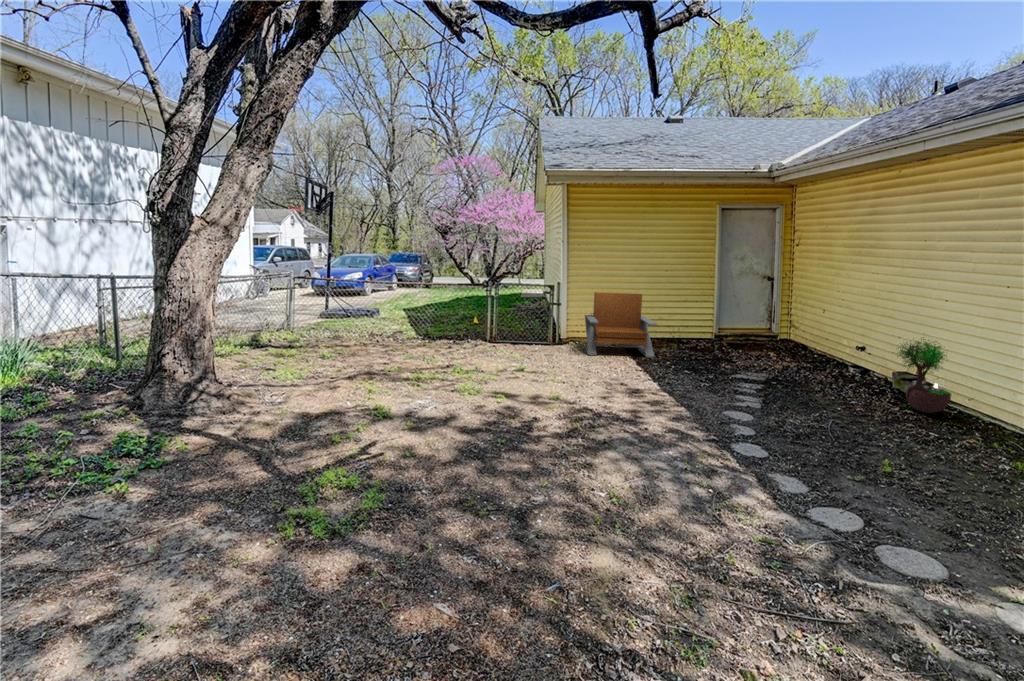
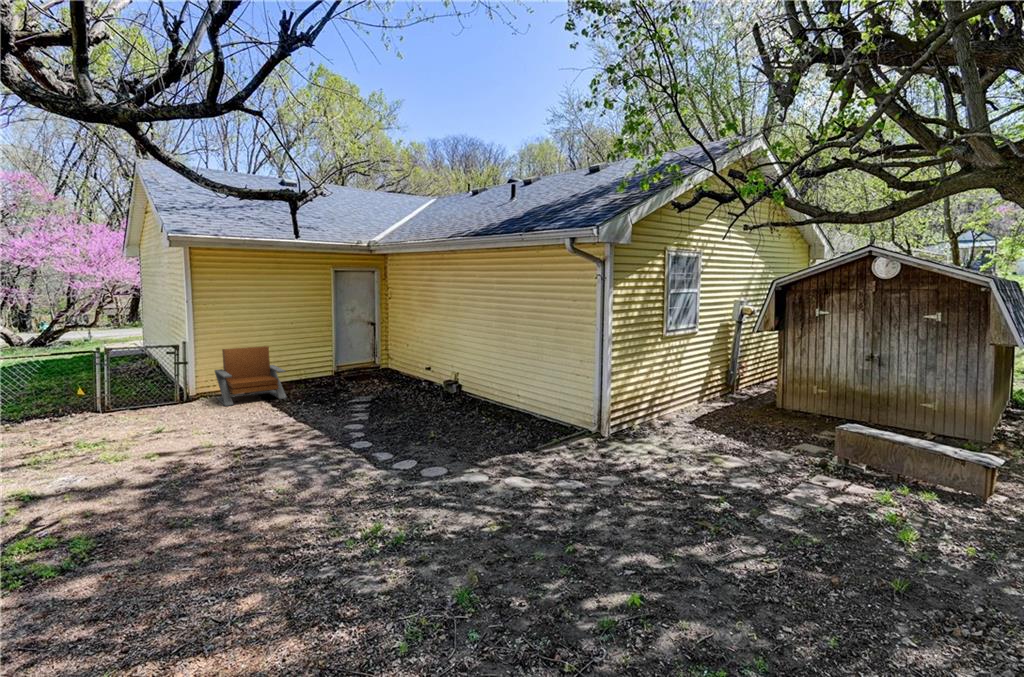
potted tree: present [892,340,951,413] -> none [438,356,469,402]

